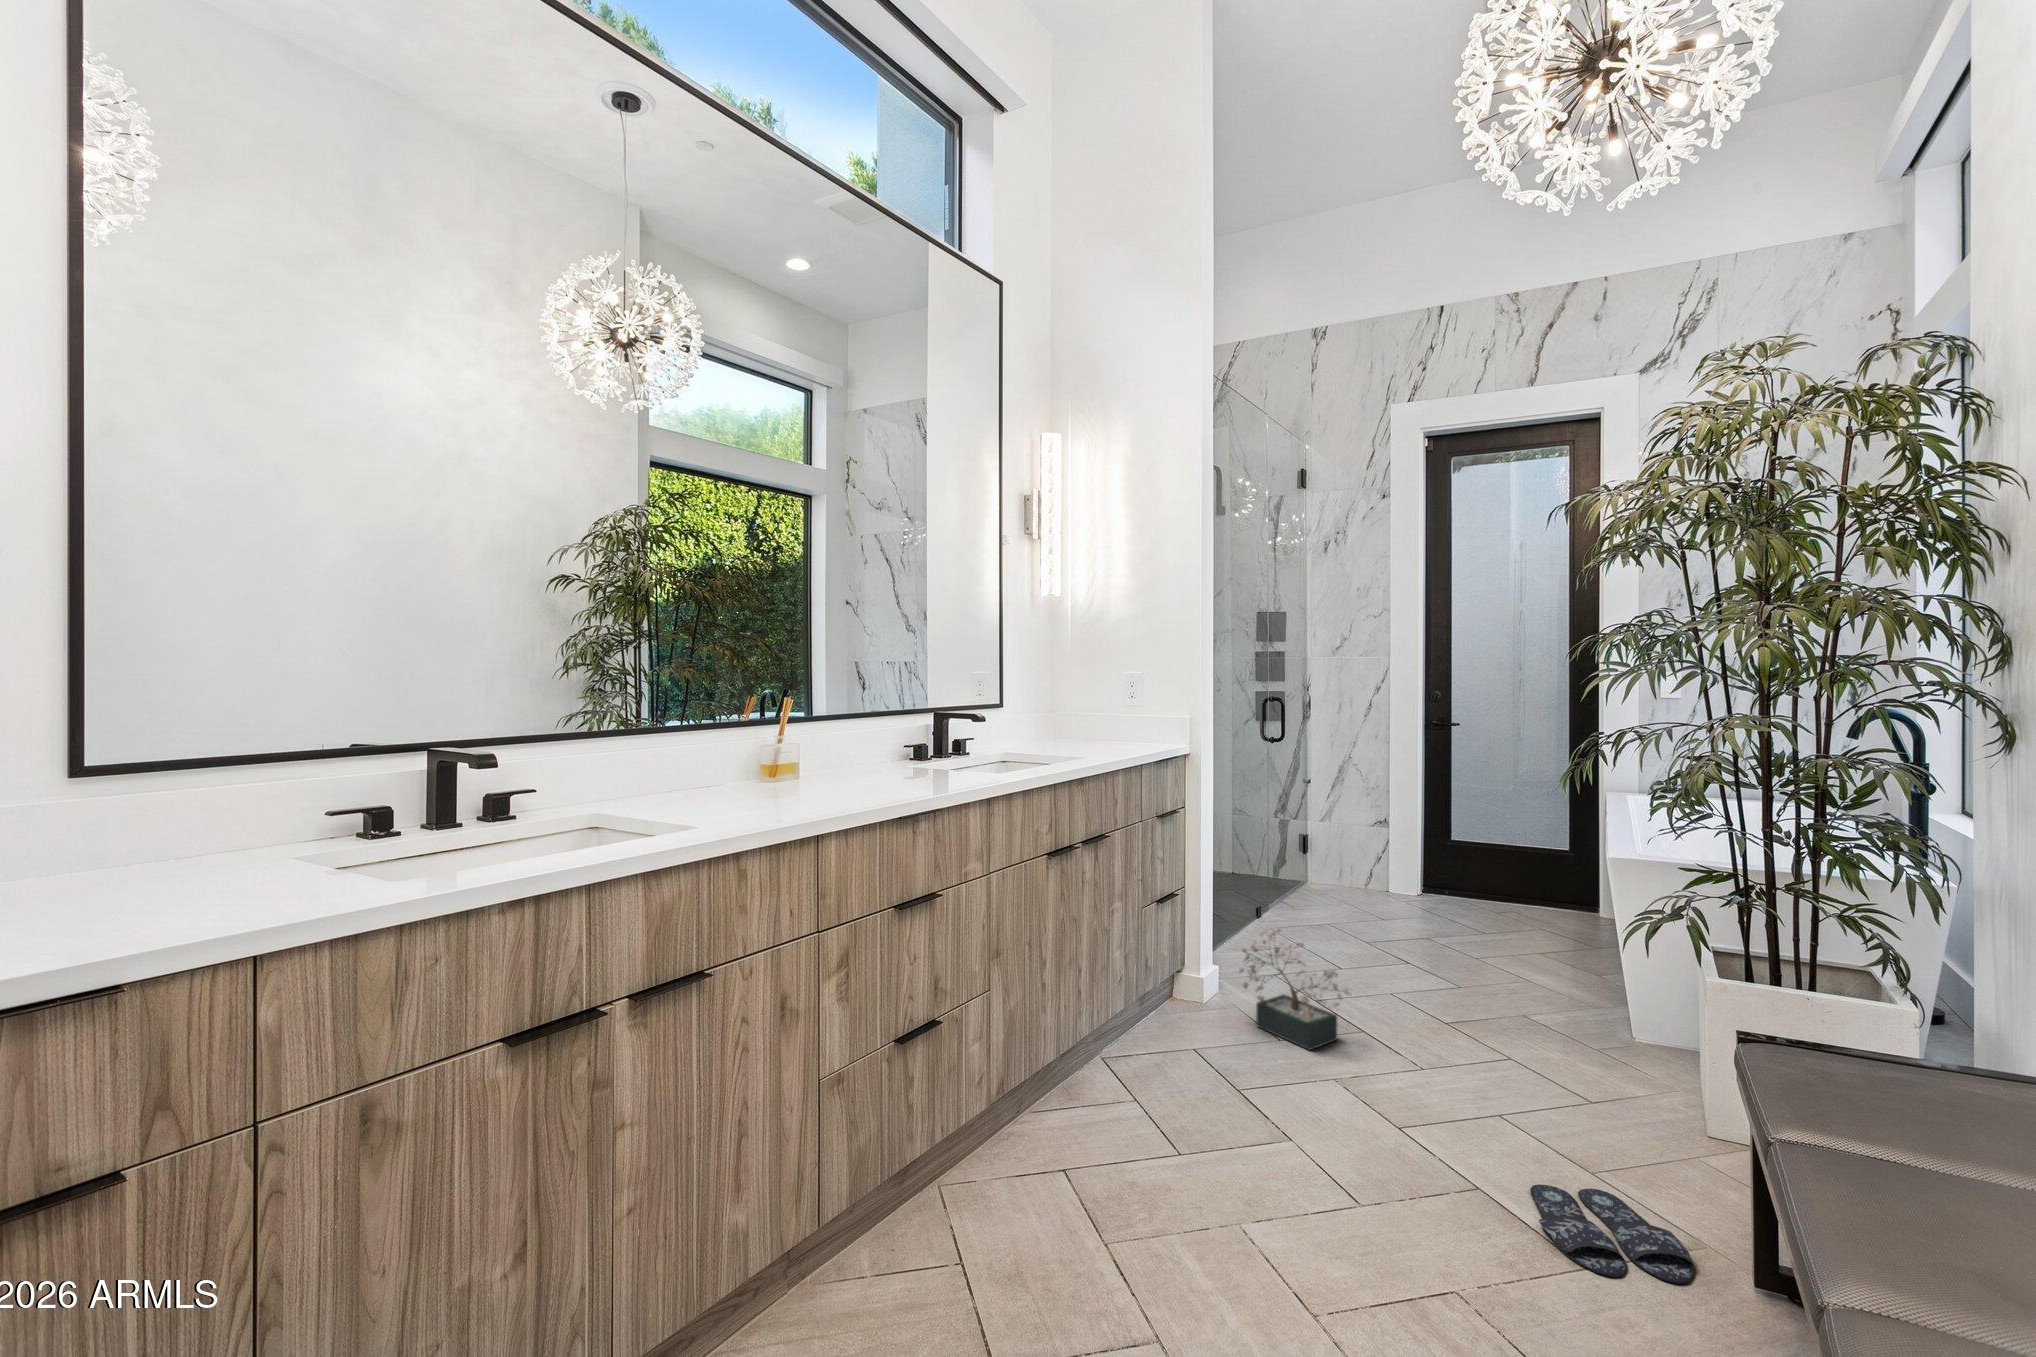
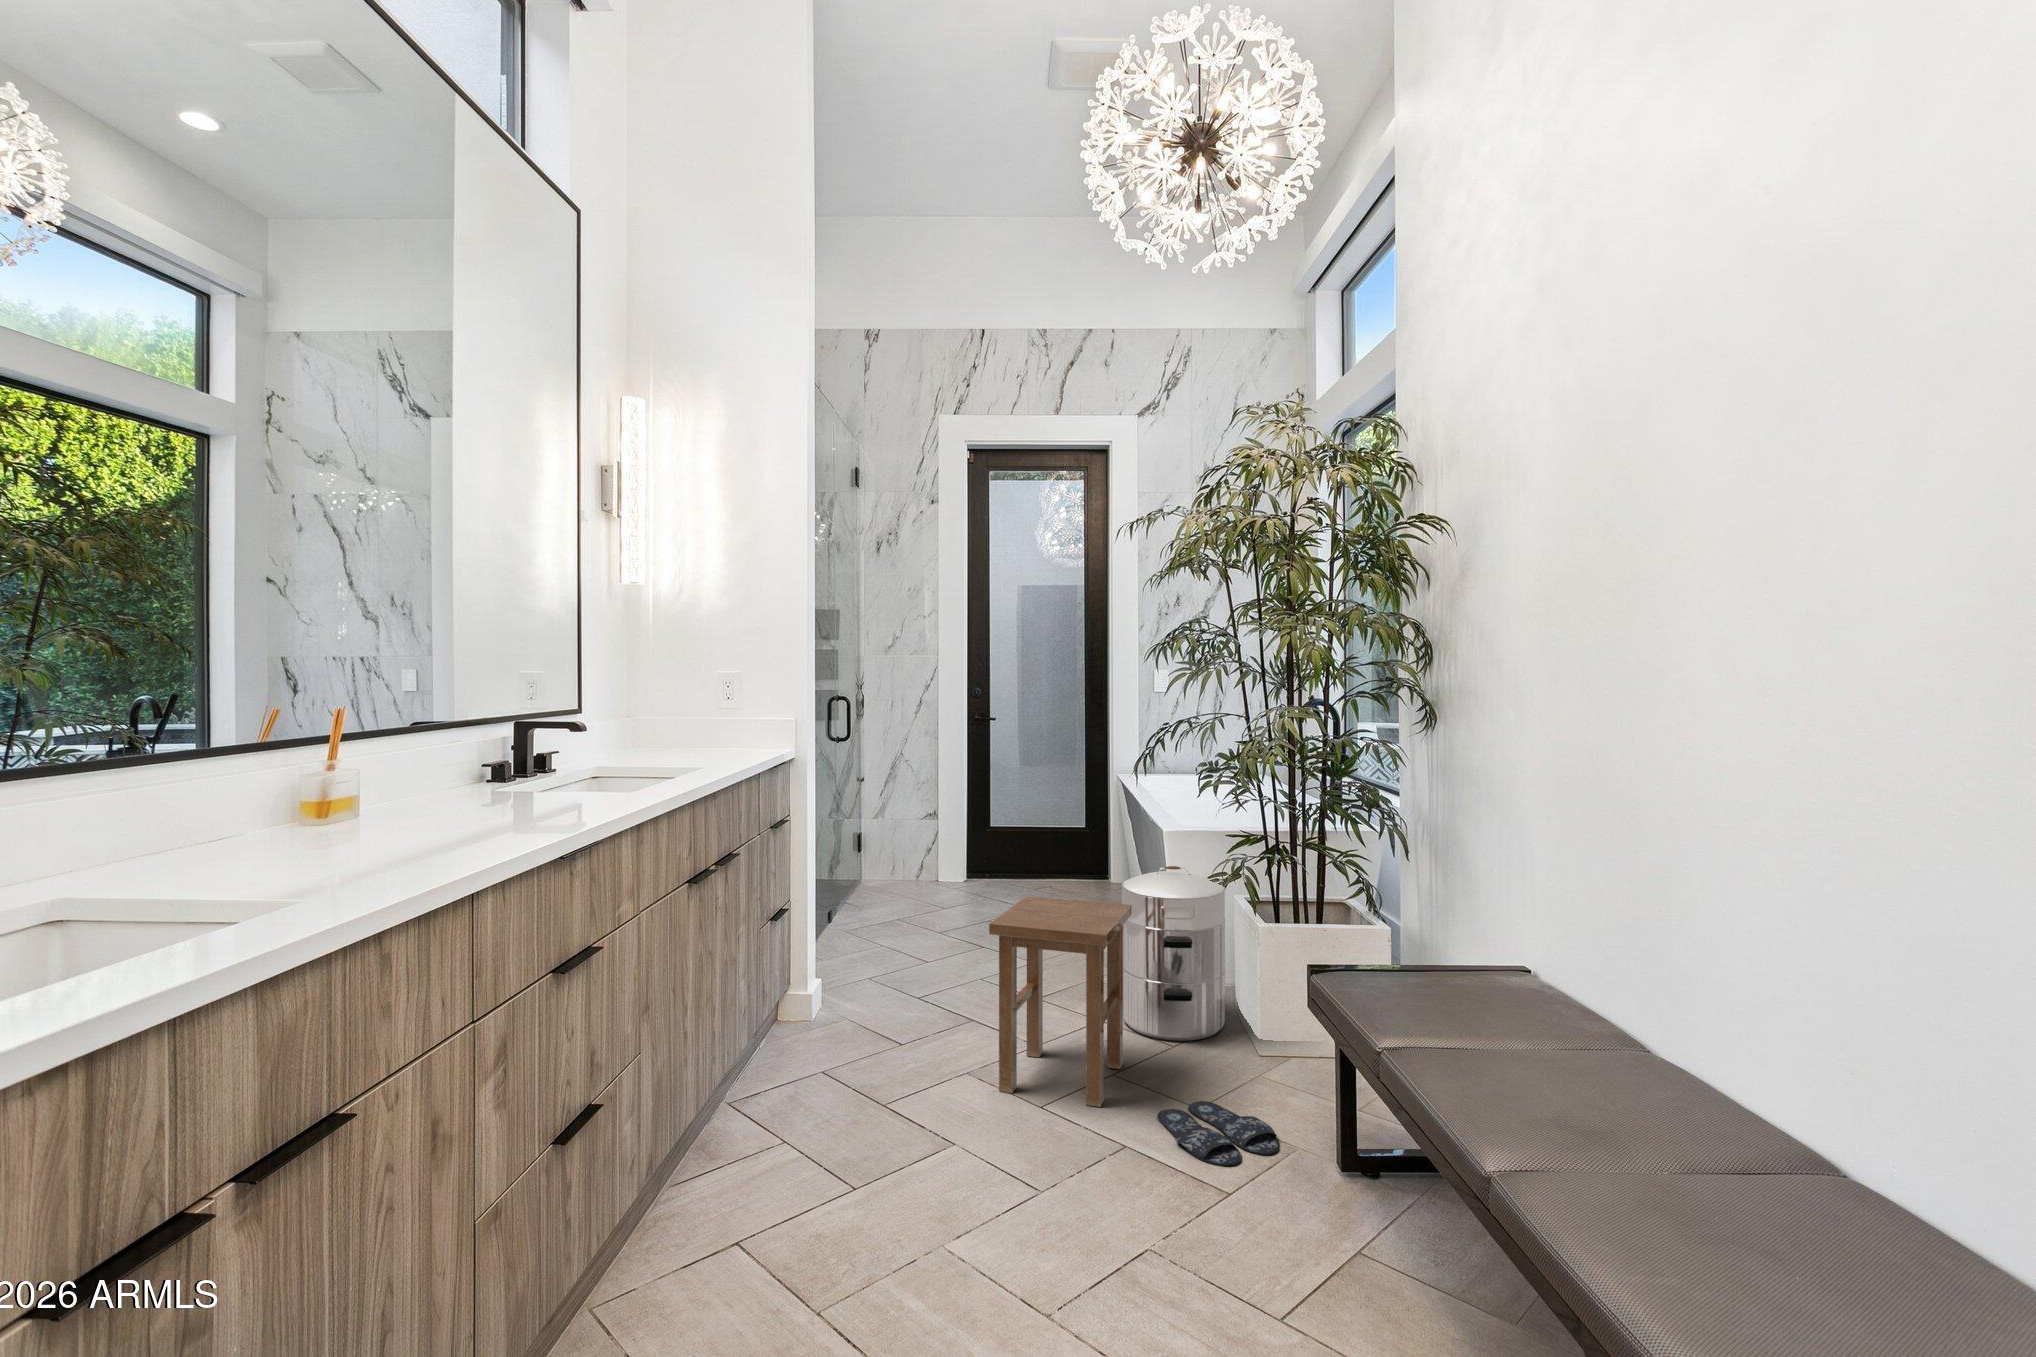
waste bin: none [1537,906,1687,1121] -> present [1121,866,1225,1041]
stool: none [1340,913,1527,1157] -> present [989,896,1131,1107]
decorative plant: present [1236,929,1351,1050] -> none [857,932,972,1048]

